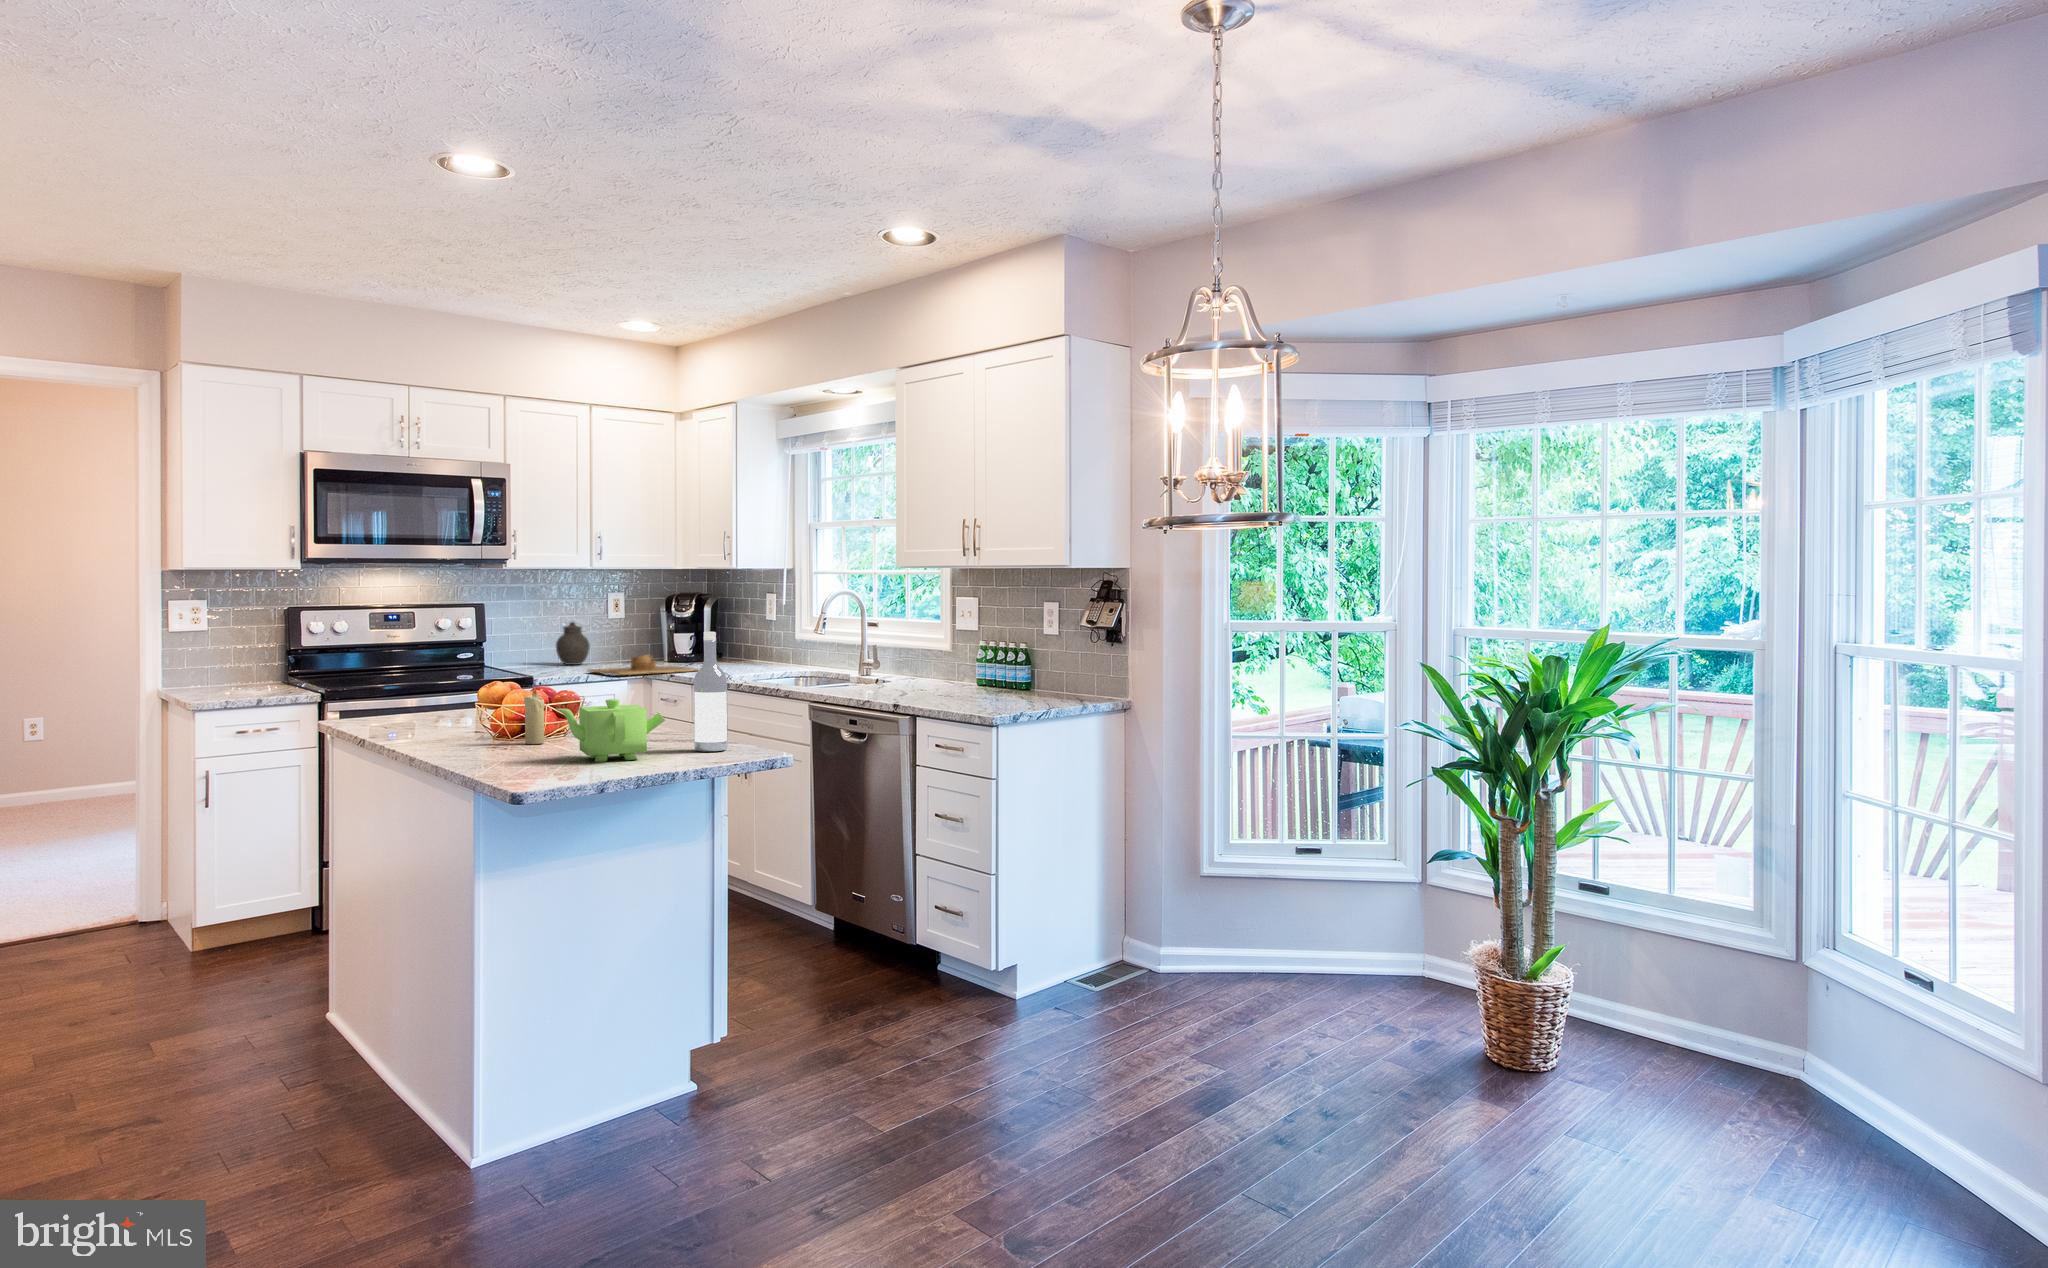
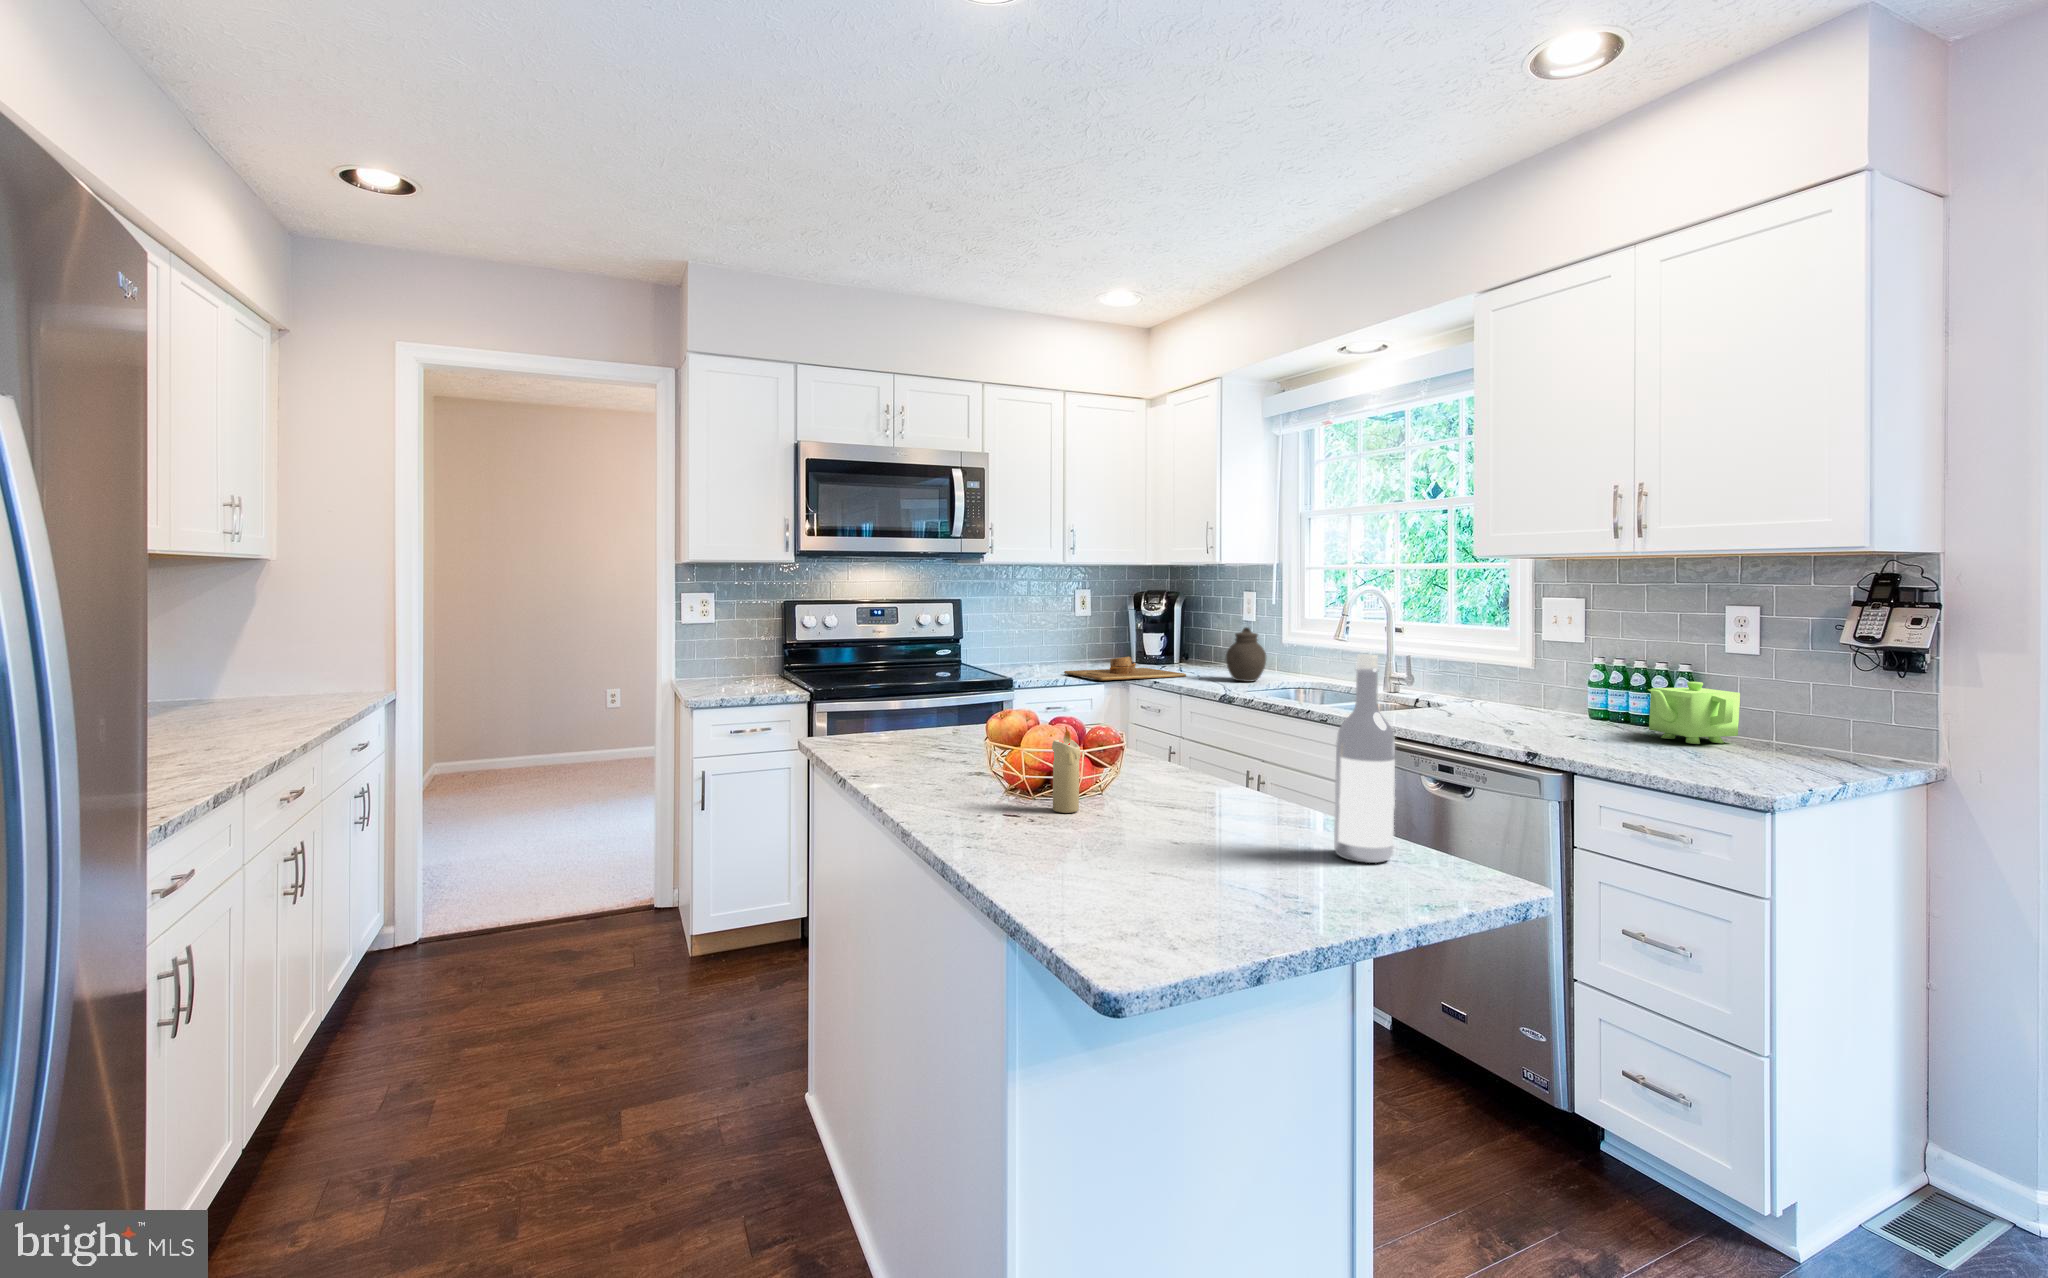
jar: present [556,622,590,665] -> present [1226,627,1266,682]
teapot: present [555,699,665,762] -> present [1649,682,1740,744]

